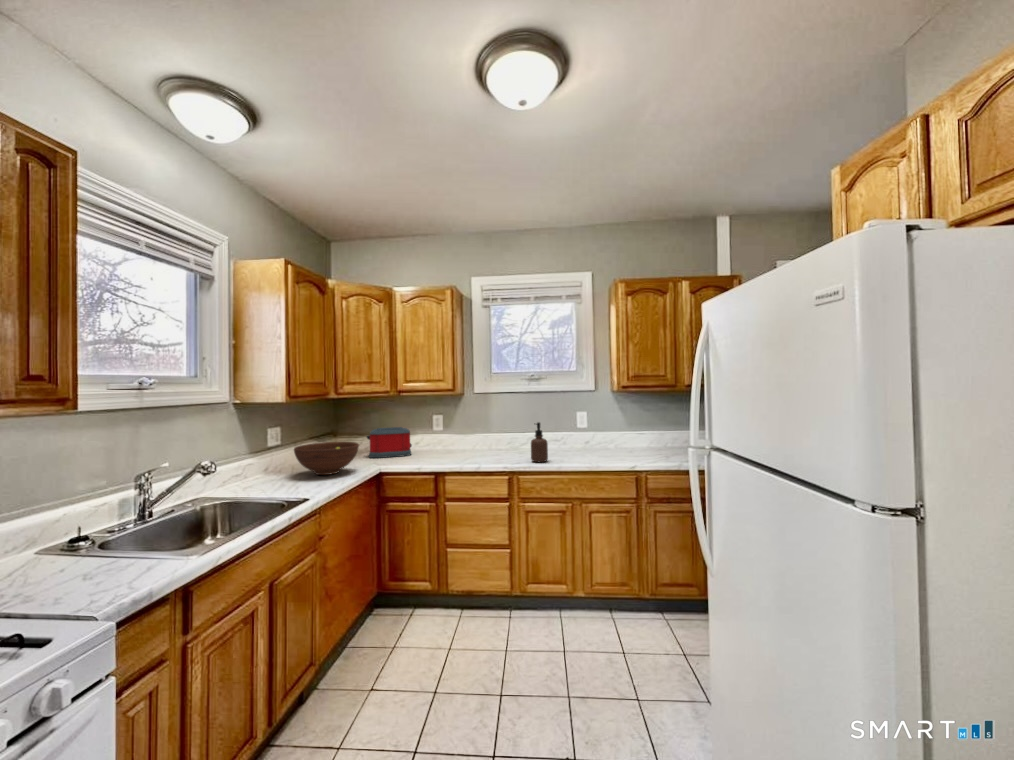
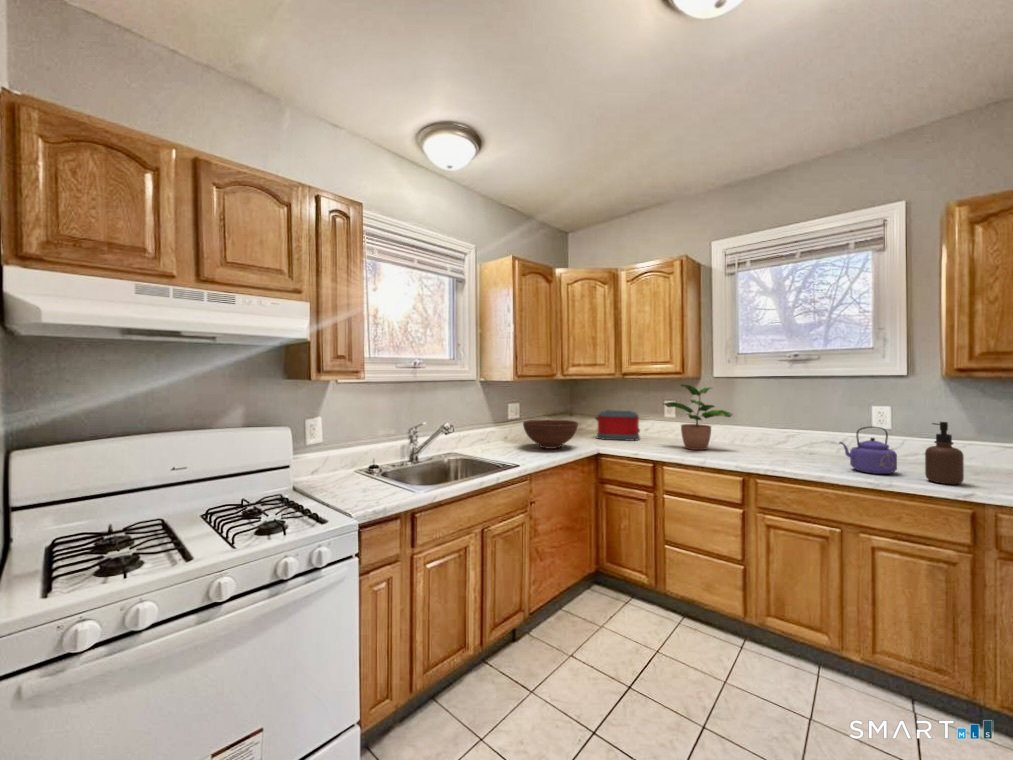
potted plant: none [436,400,493,458] -> present [664,384,732,450]
soap dispenser: present [531,422,548,462] -> present [925,422,964,484]
kettle: none [567,427,598,460] -> present [840,426,897,474]

